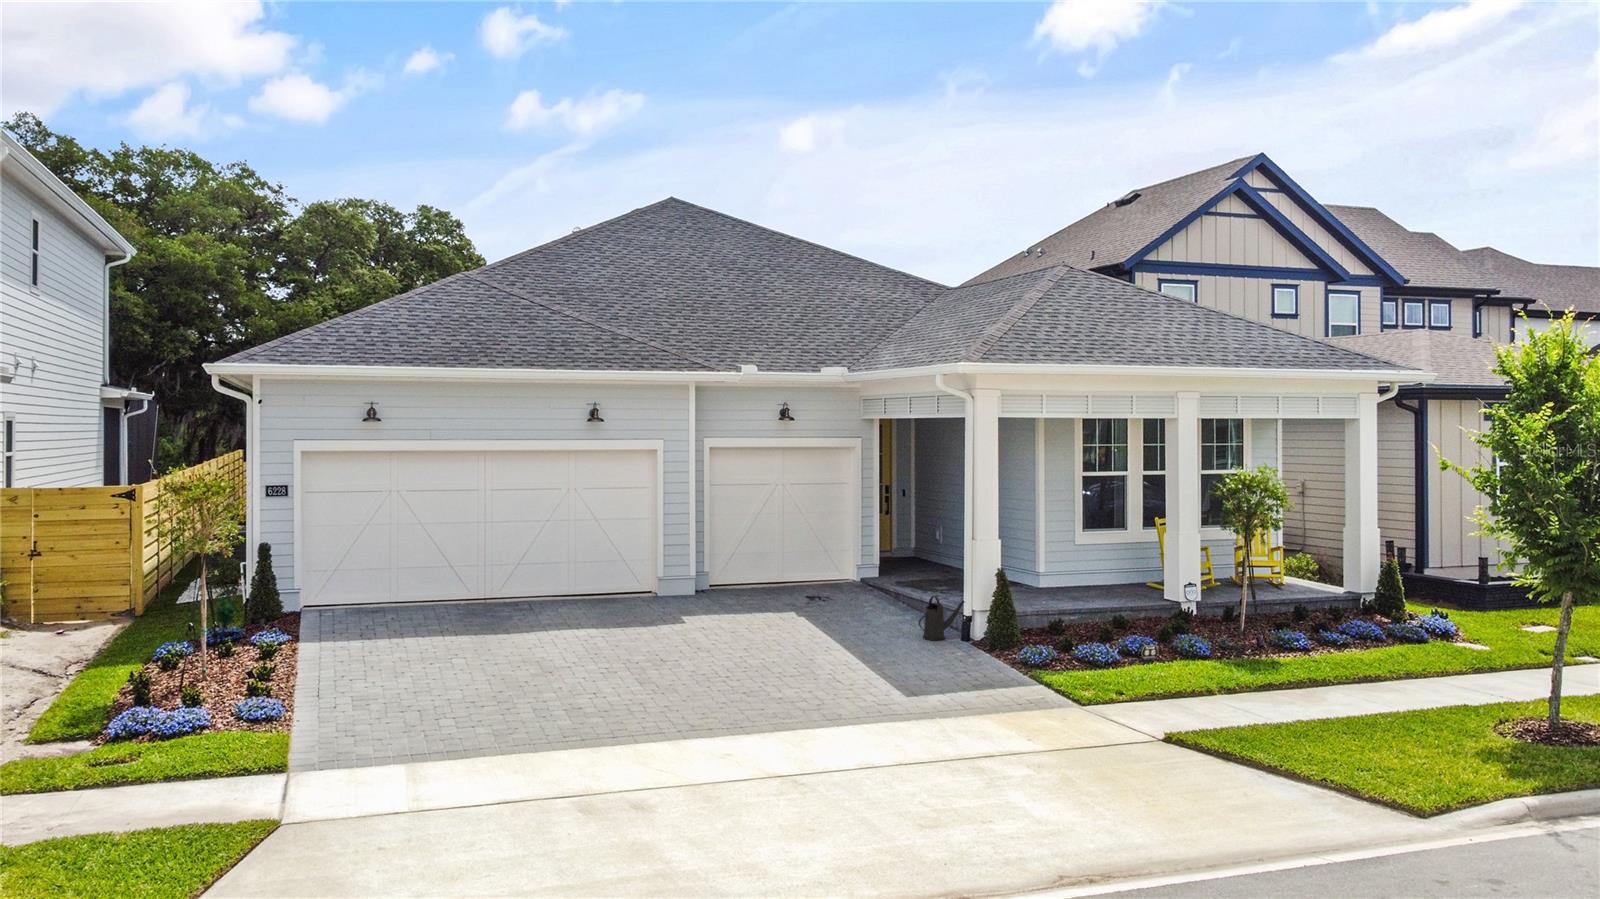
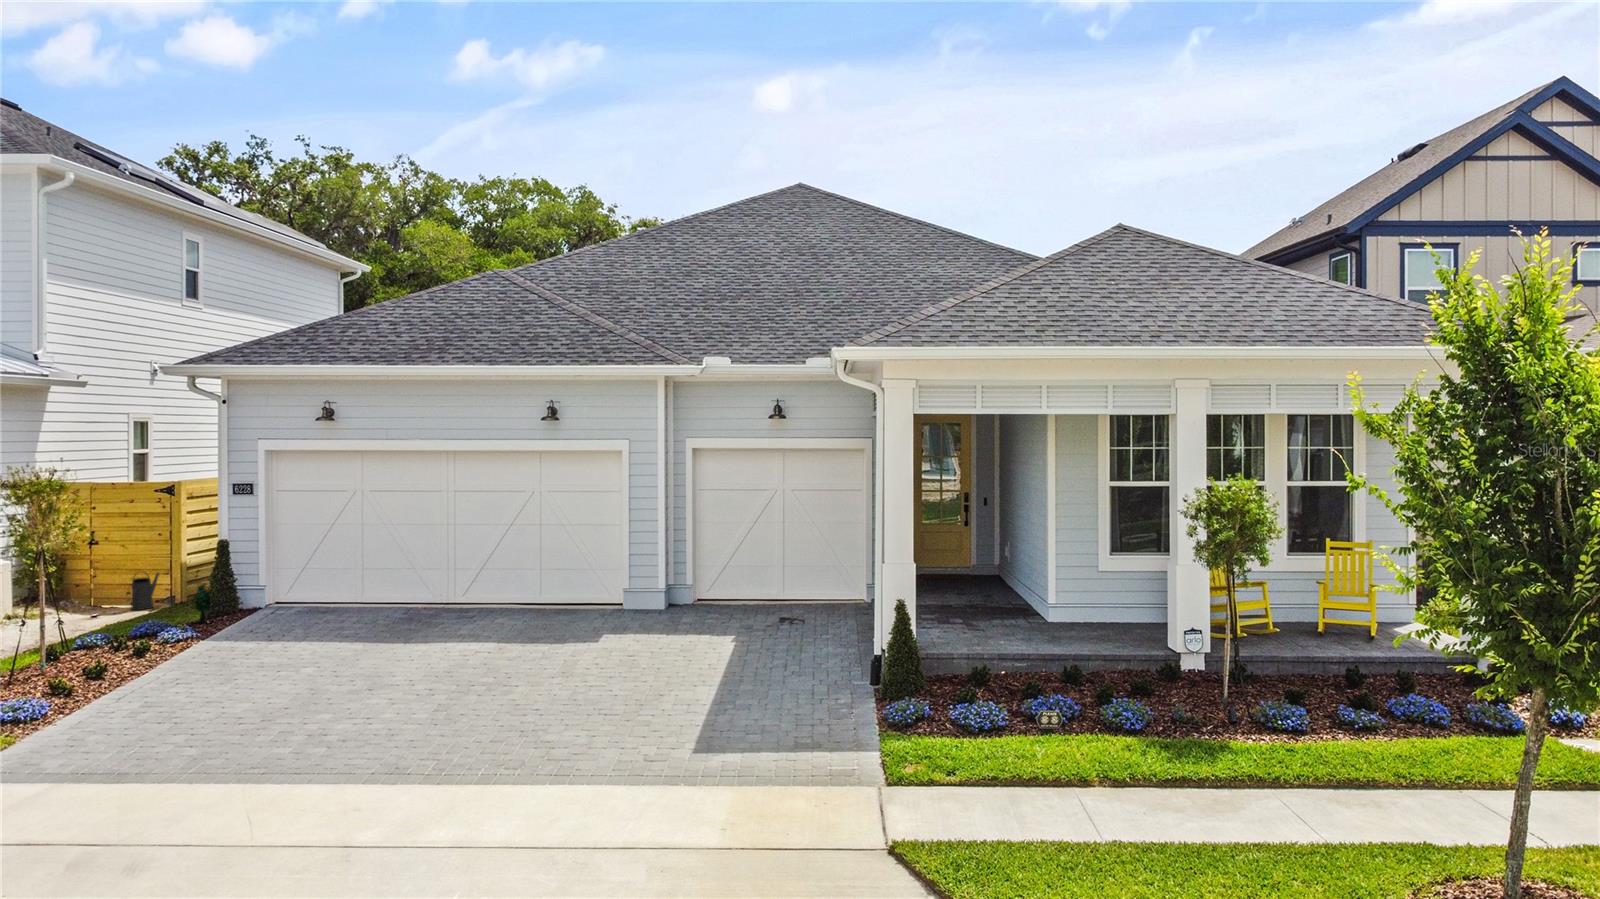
watering can: present [919,596,964,640] -> present [131,573,159,610]

